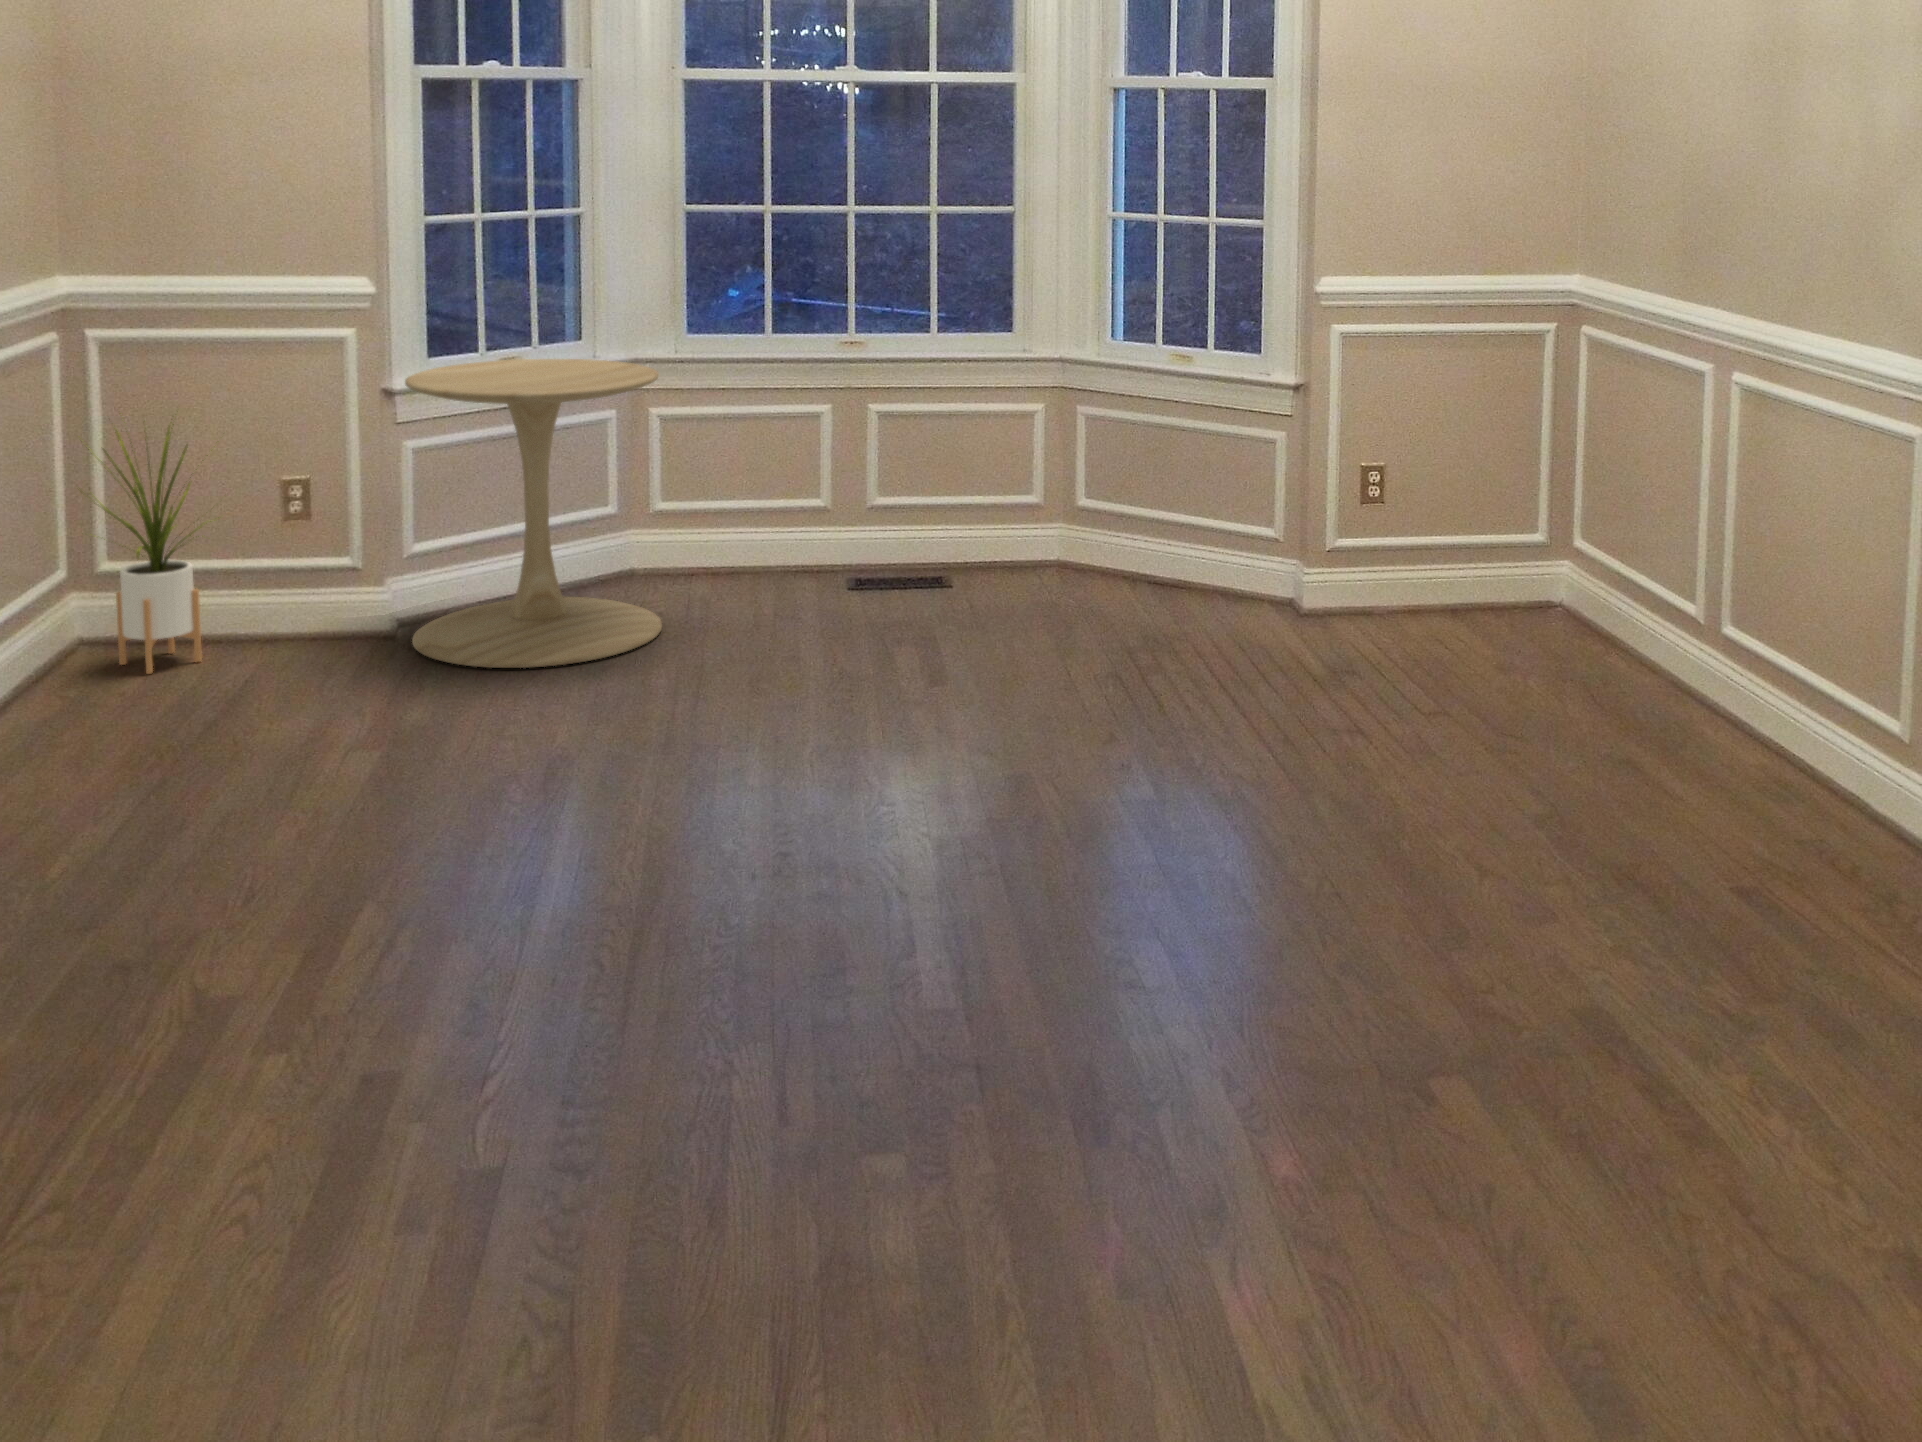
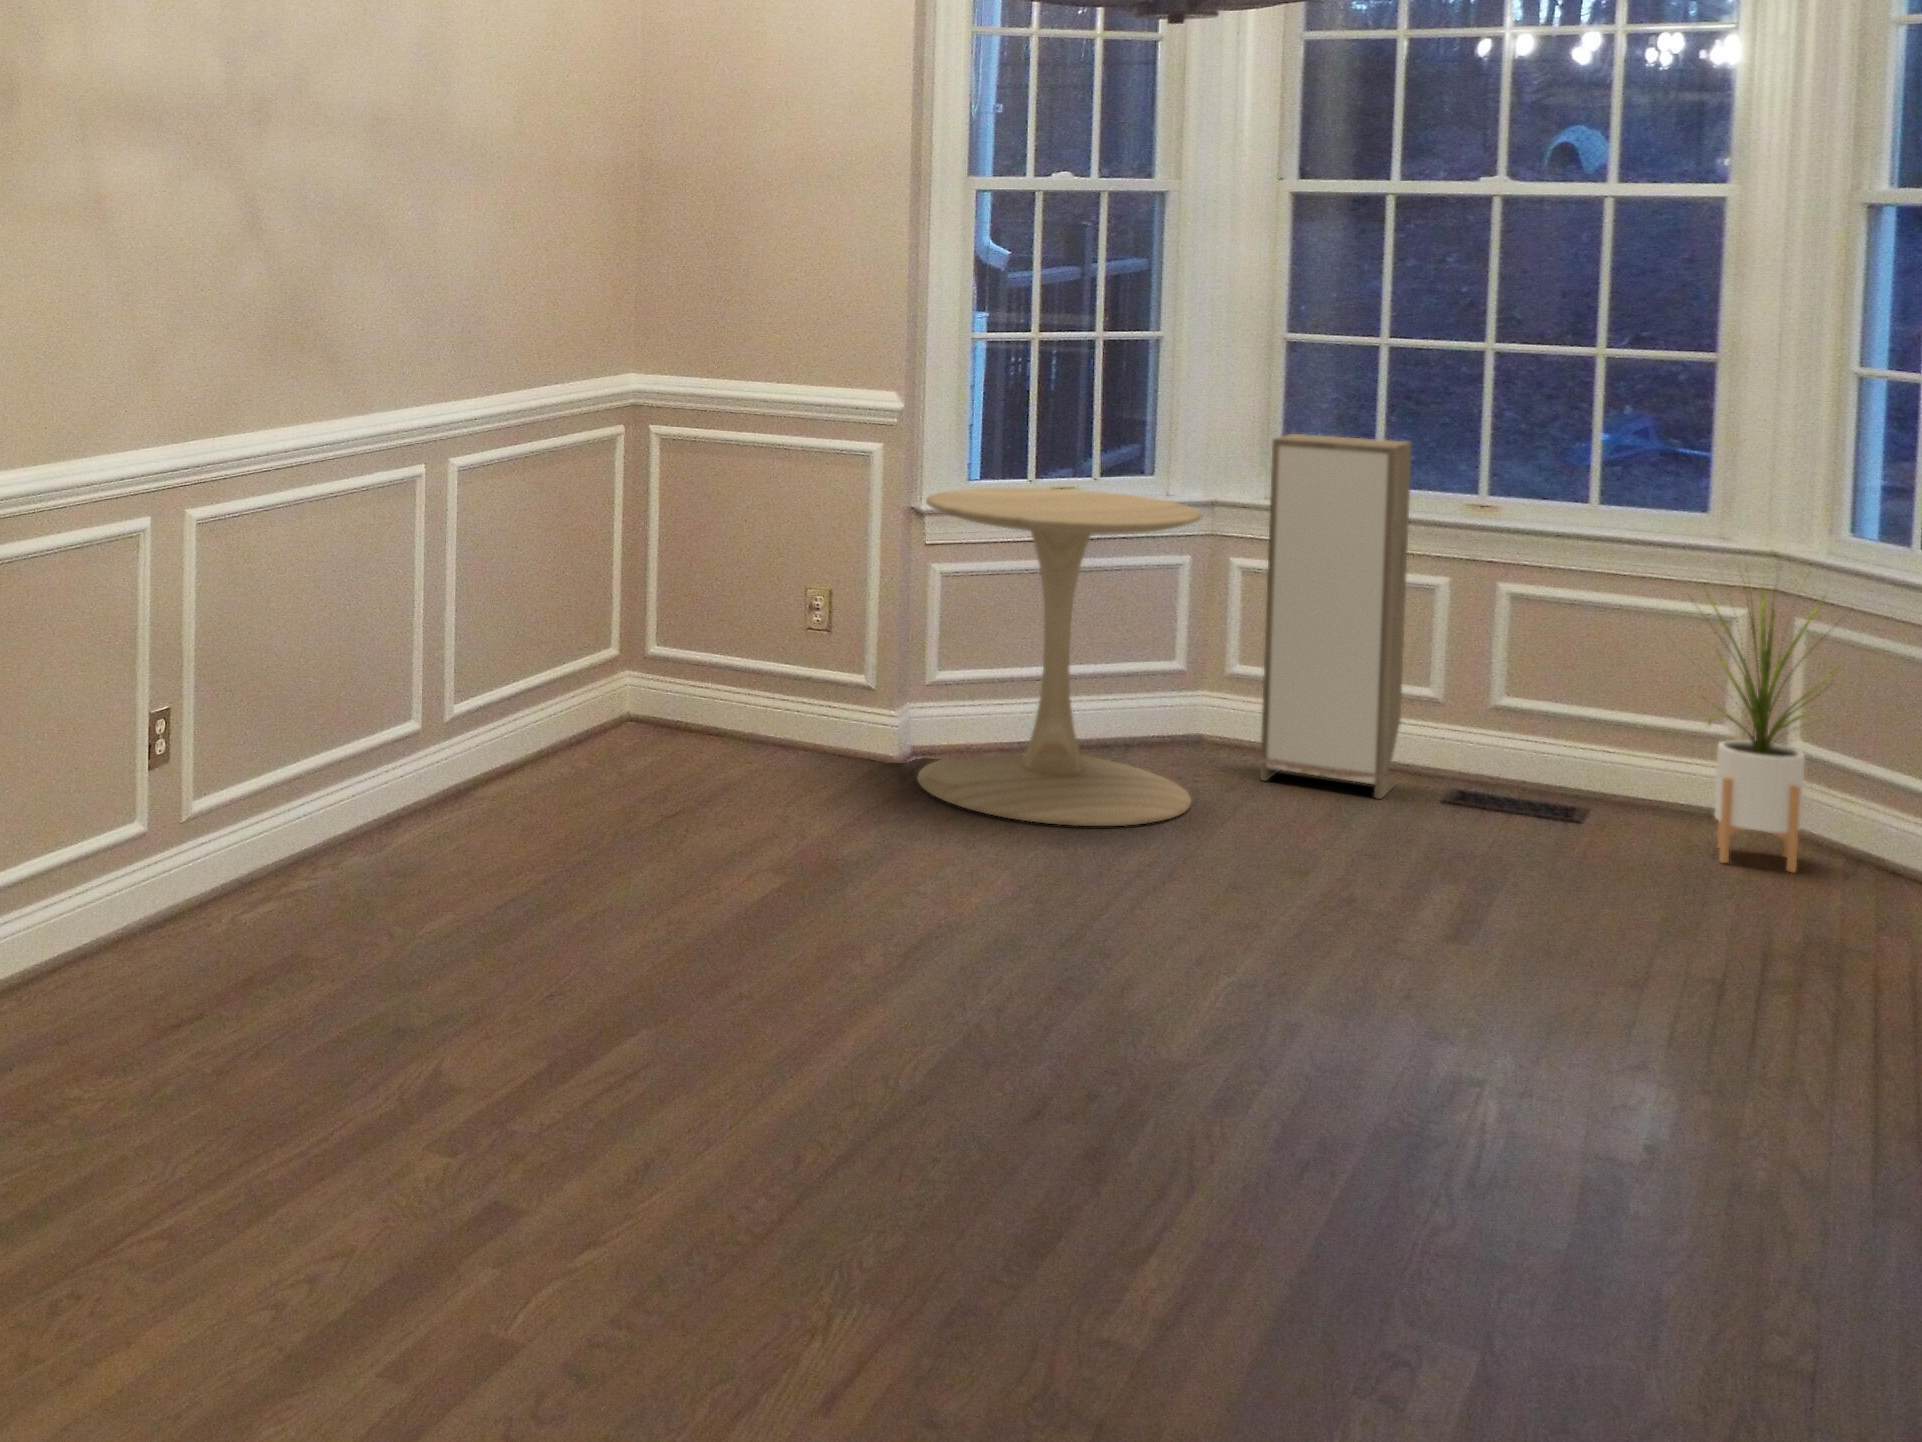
storage cabinet: none [697,292,802,590] -> present [1260,434,1411,799]
house plant: present [81,424,211,674] -> present [1692,576,1857,872]

